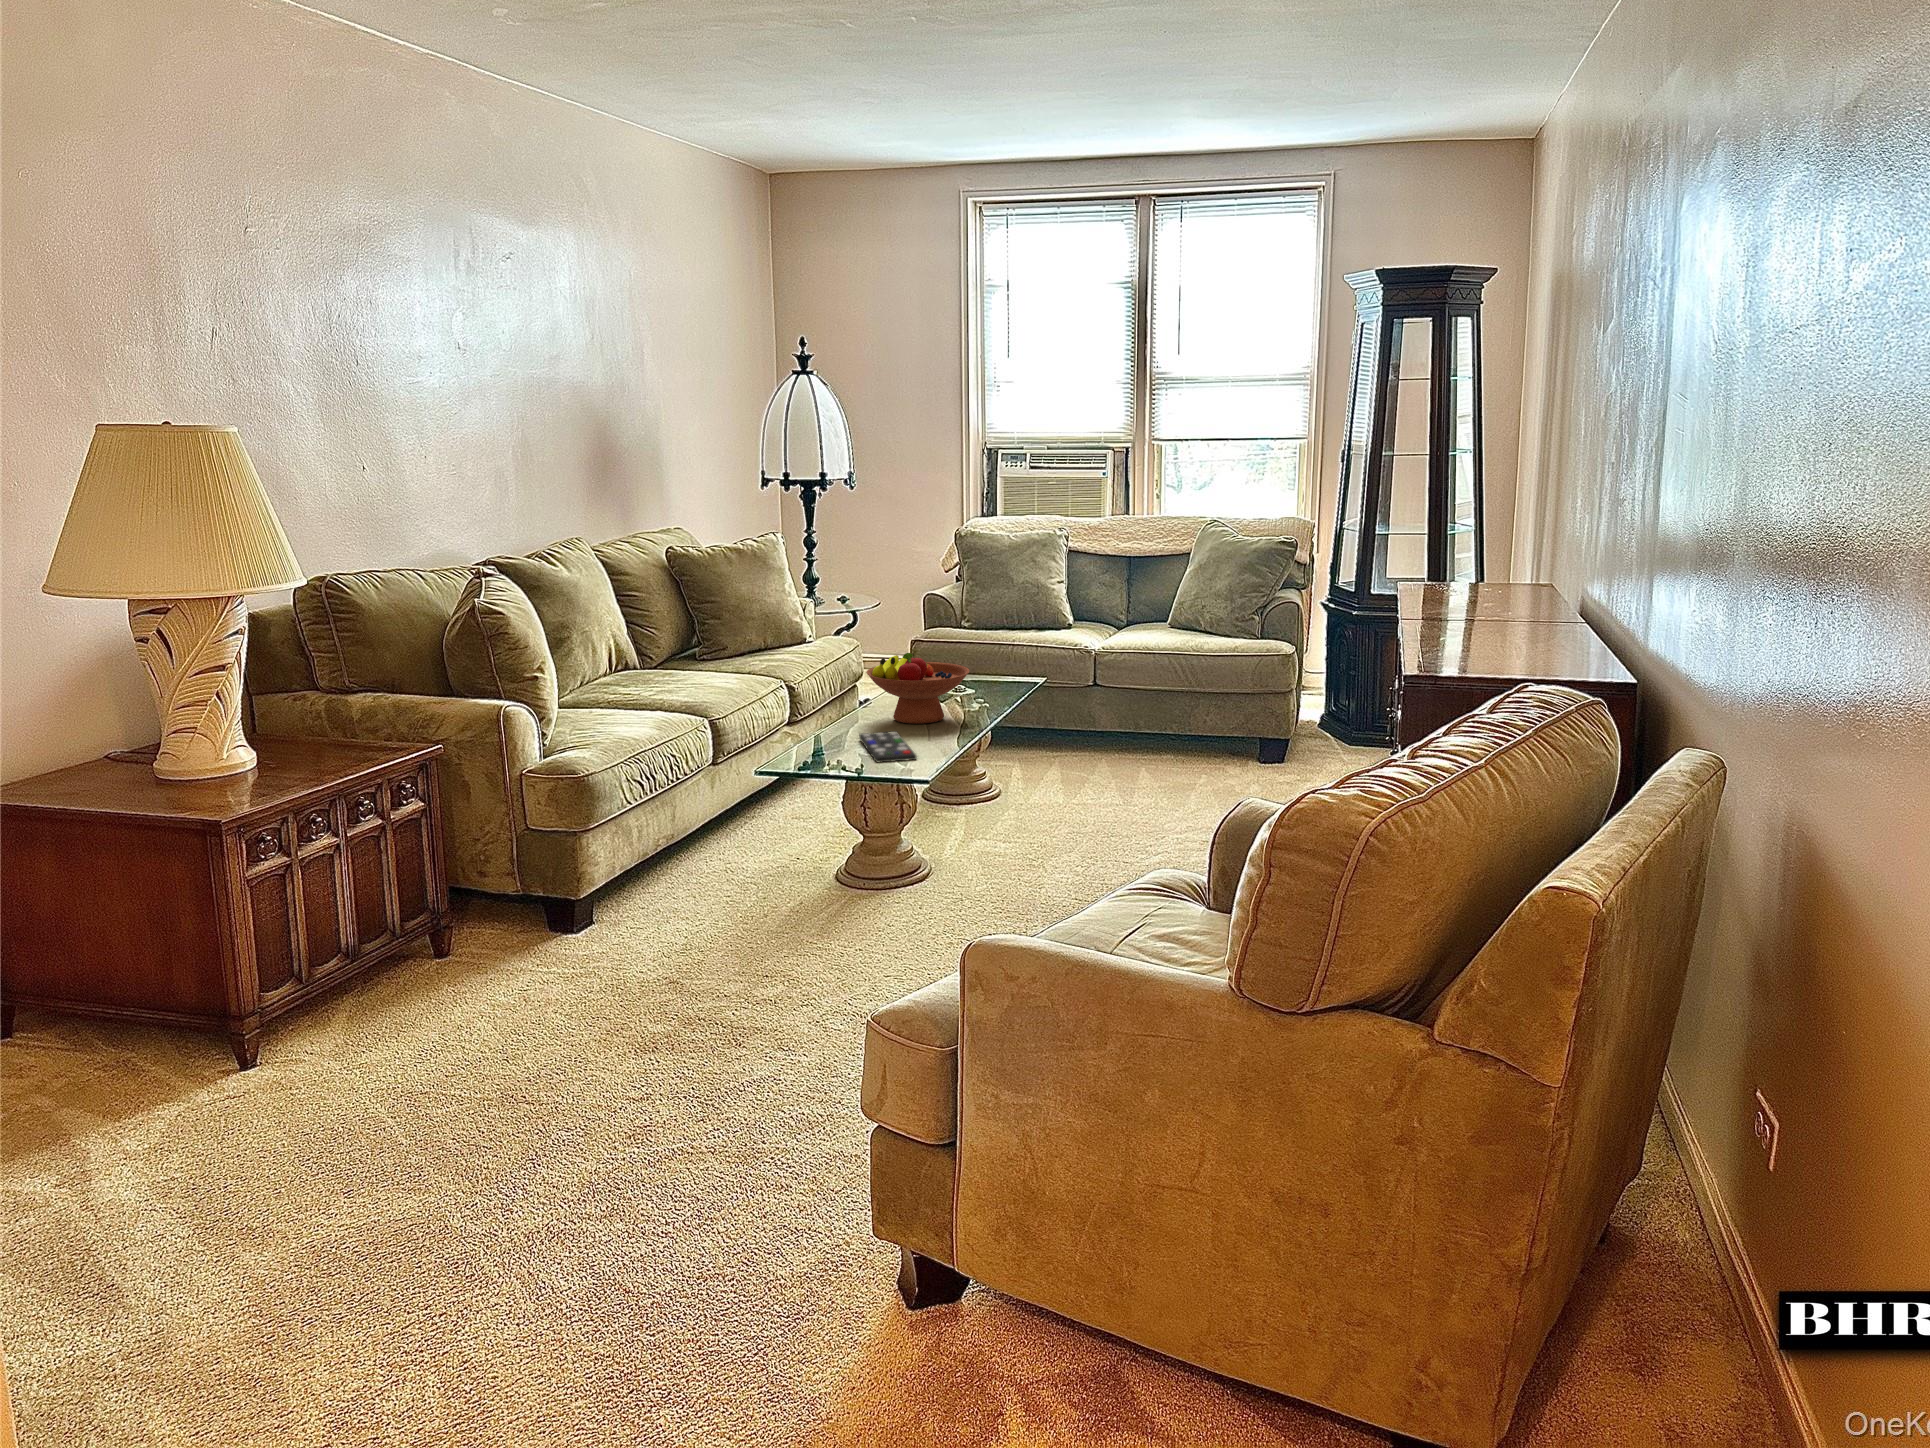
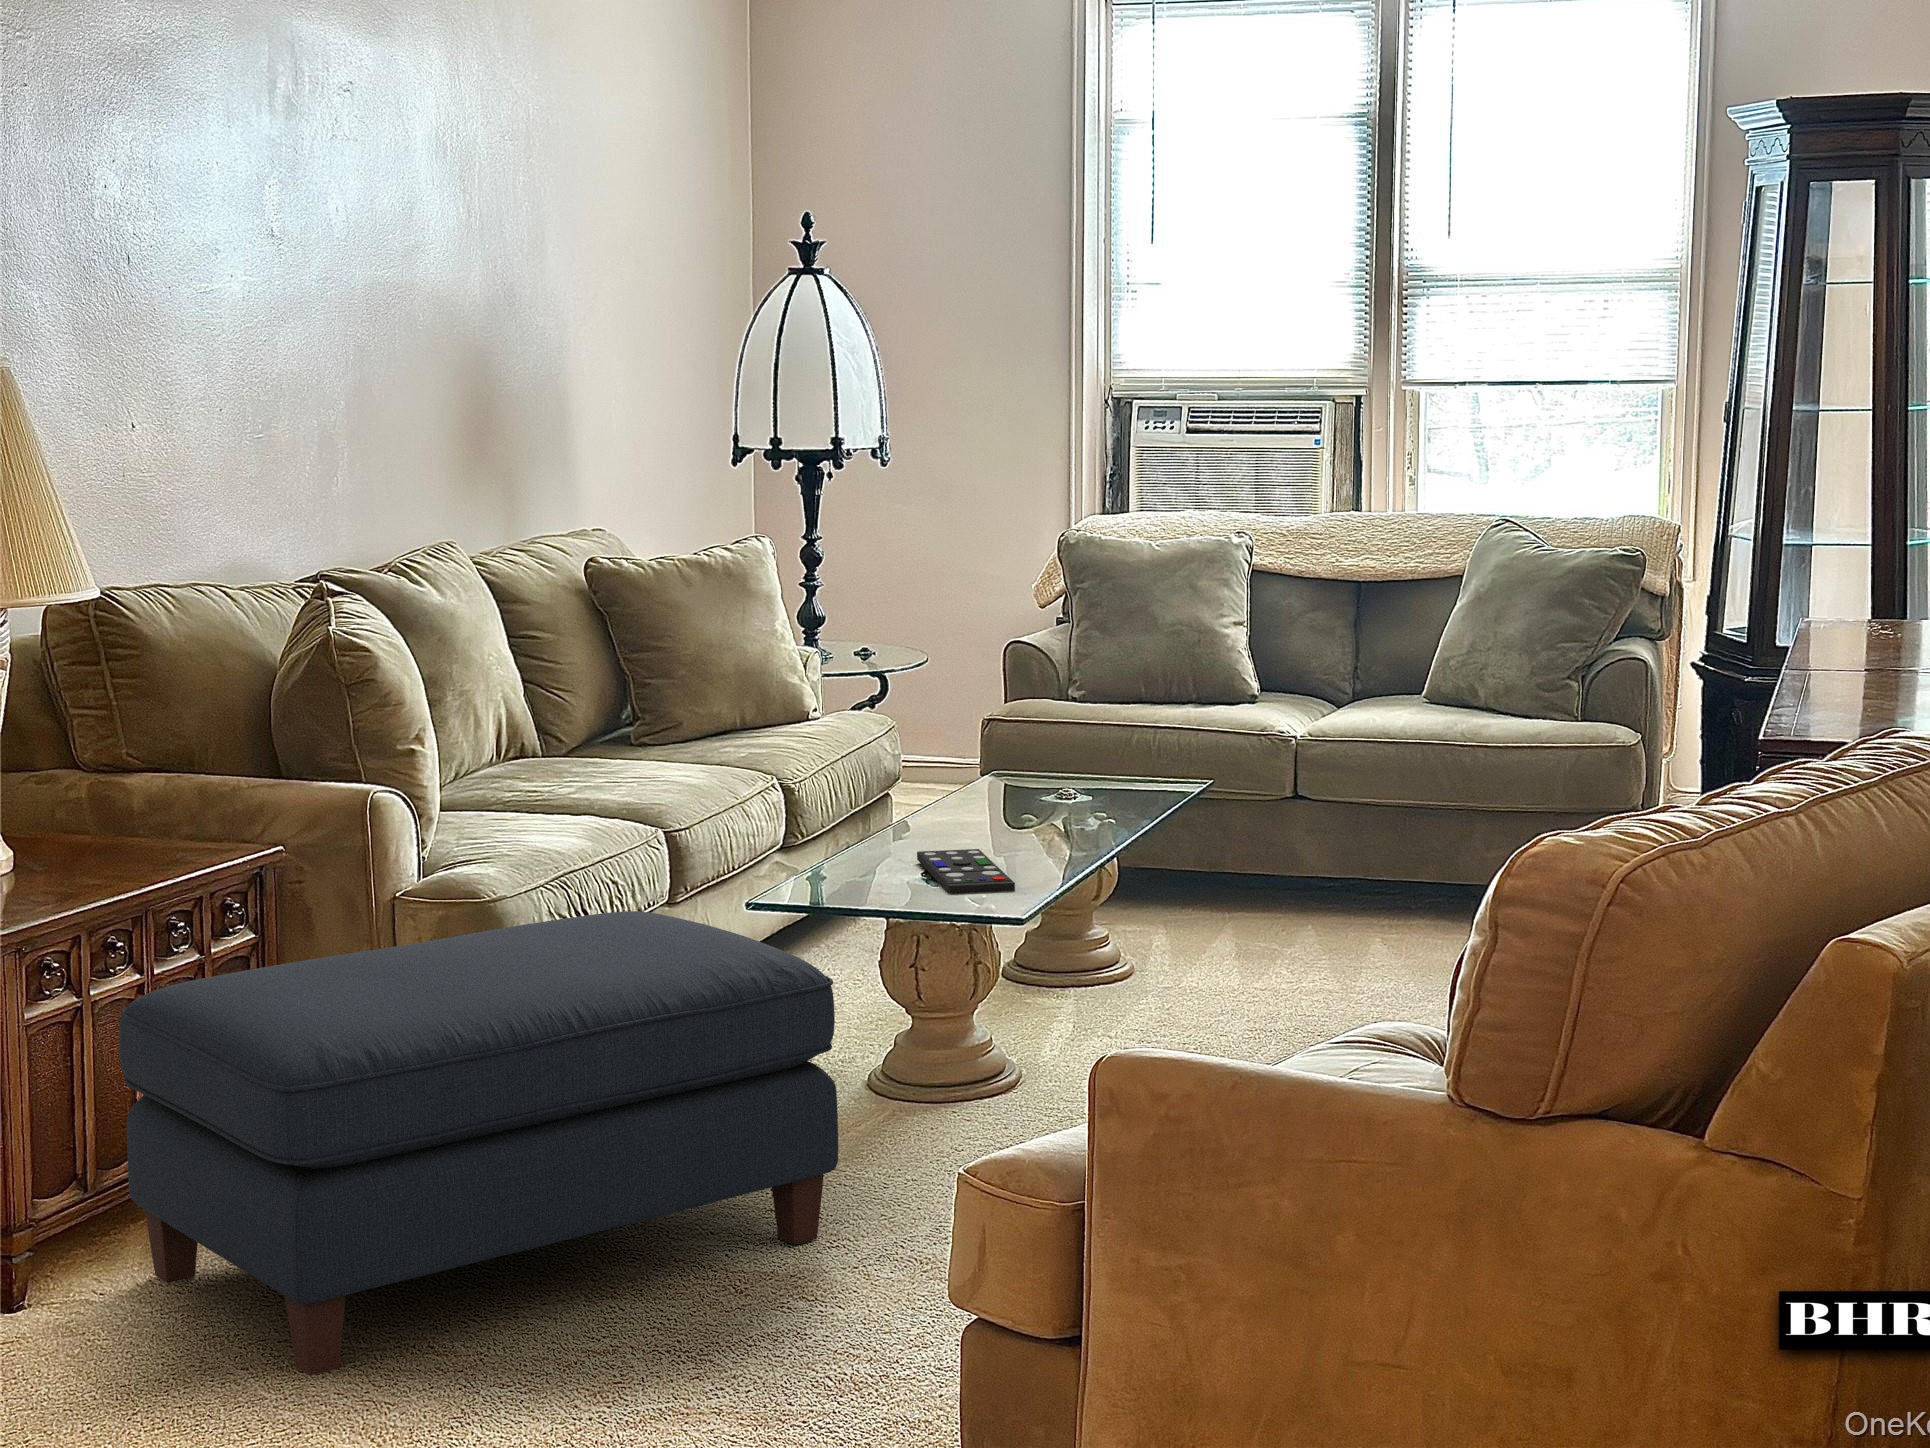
fruit bowl: present [866,653,969,724] -> none [927,724,1096,840]
ottoman: none [337,780,803,1093] -> present [119,911,838,1376]

